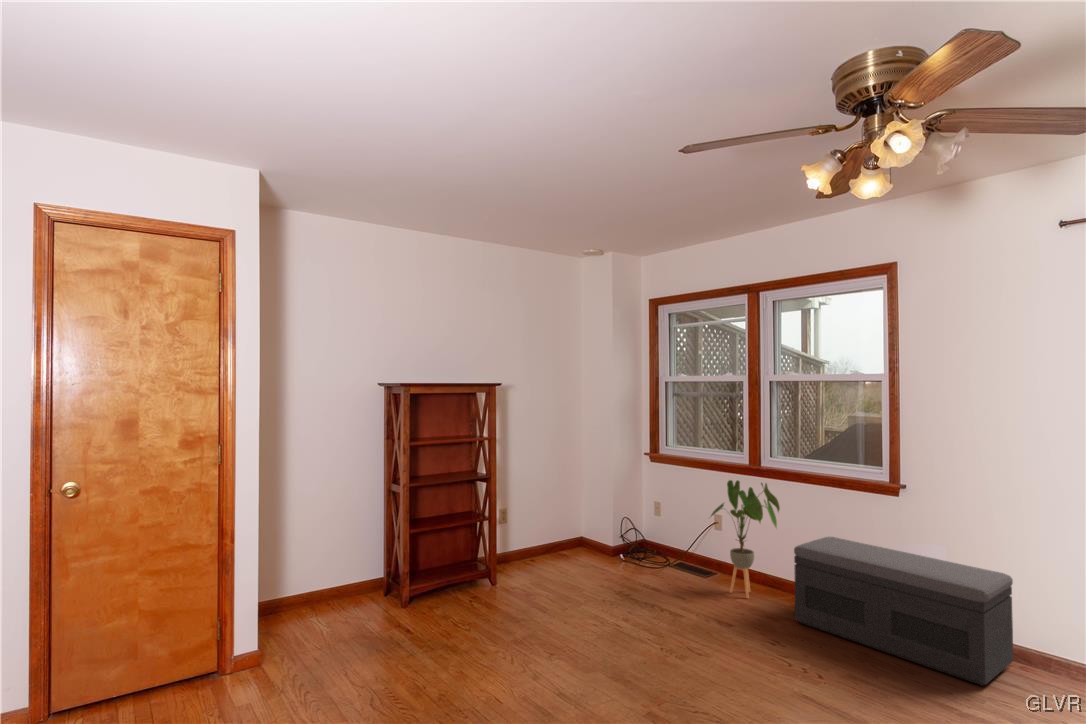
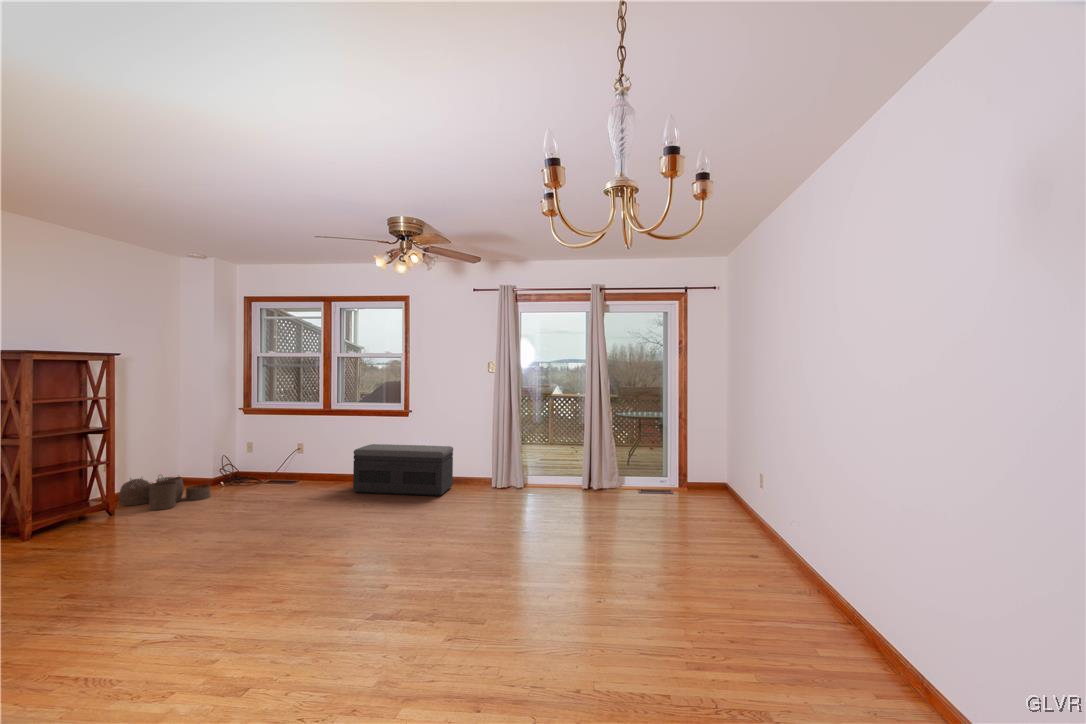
house plant: present [711,480,780,598] -> none [297,418,343,489]
woven basket: none [510,534,601,586] -> present [119,476,210,510]

